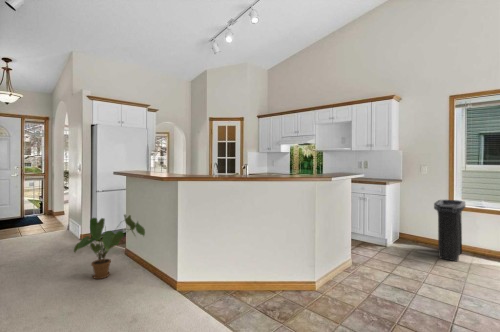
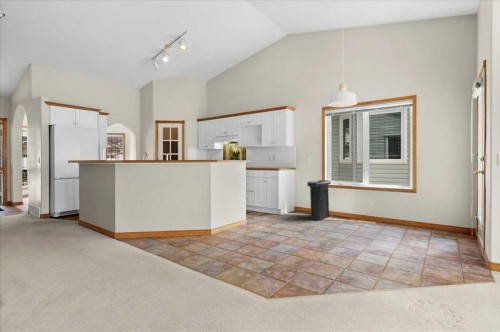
house plant: present [74,215,145,279] -> none [36,191,93,237]

